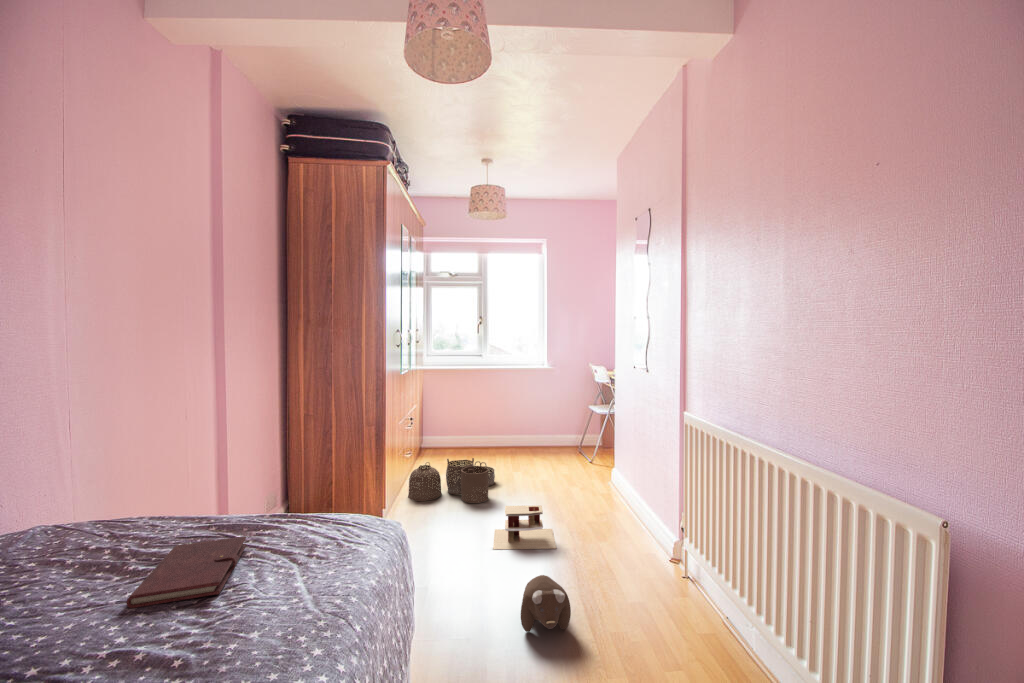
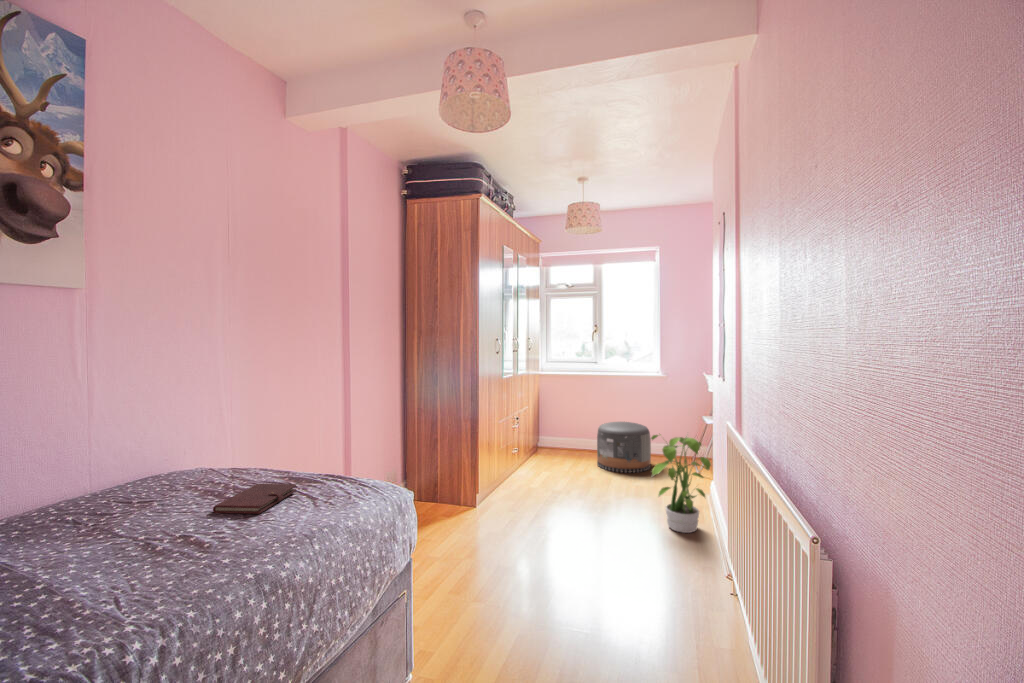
pouf: none [491,414,544,465] -> present [597,422,651,473]
potted plant: none [571,419,633,518] -> present [651,434,711,533]
woven basket: present [408,458,495,503] -> none [505,457,588,501]
toy house: present [493,505,556,549] -> none [555,505,620,552]
plush toy: present [521,575,571,632] -> none [542,567,588,619]

